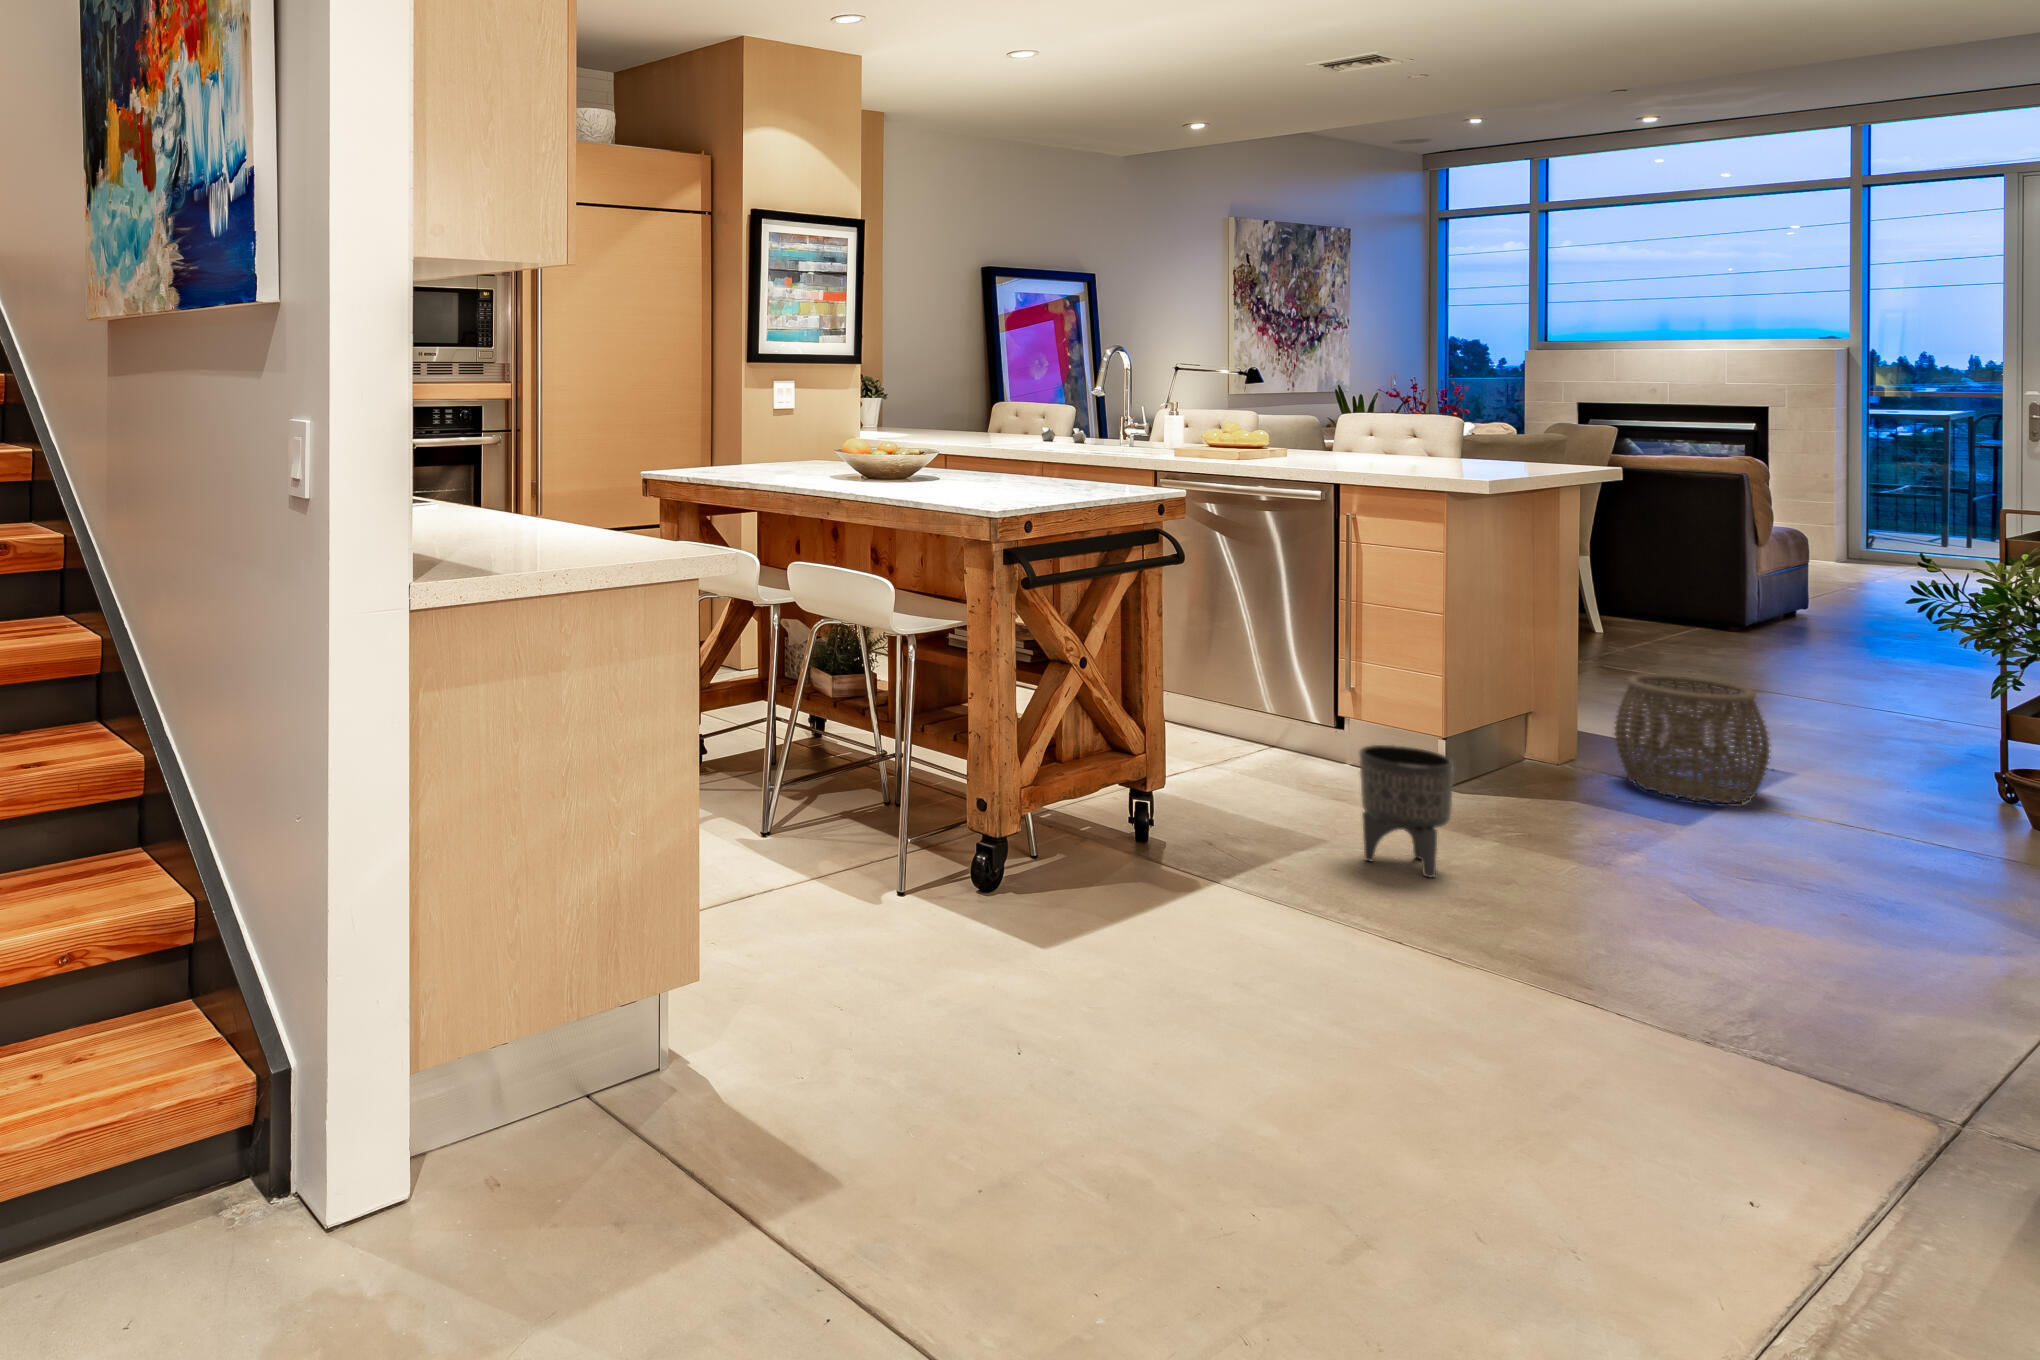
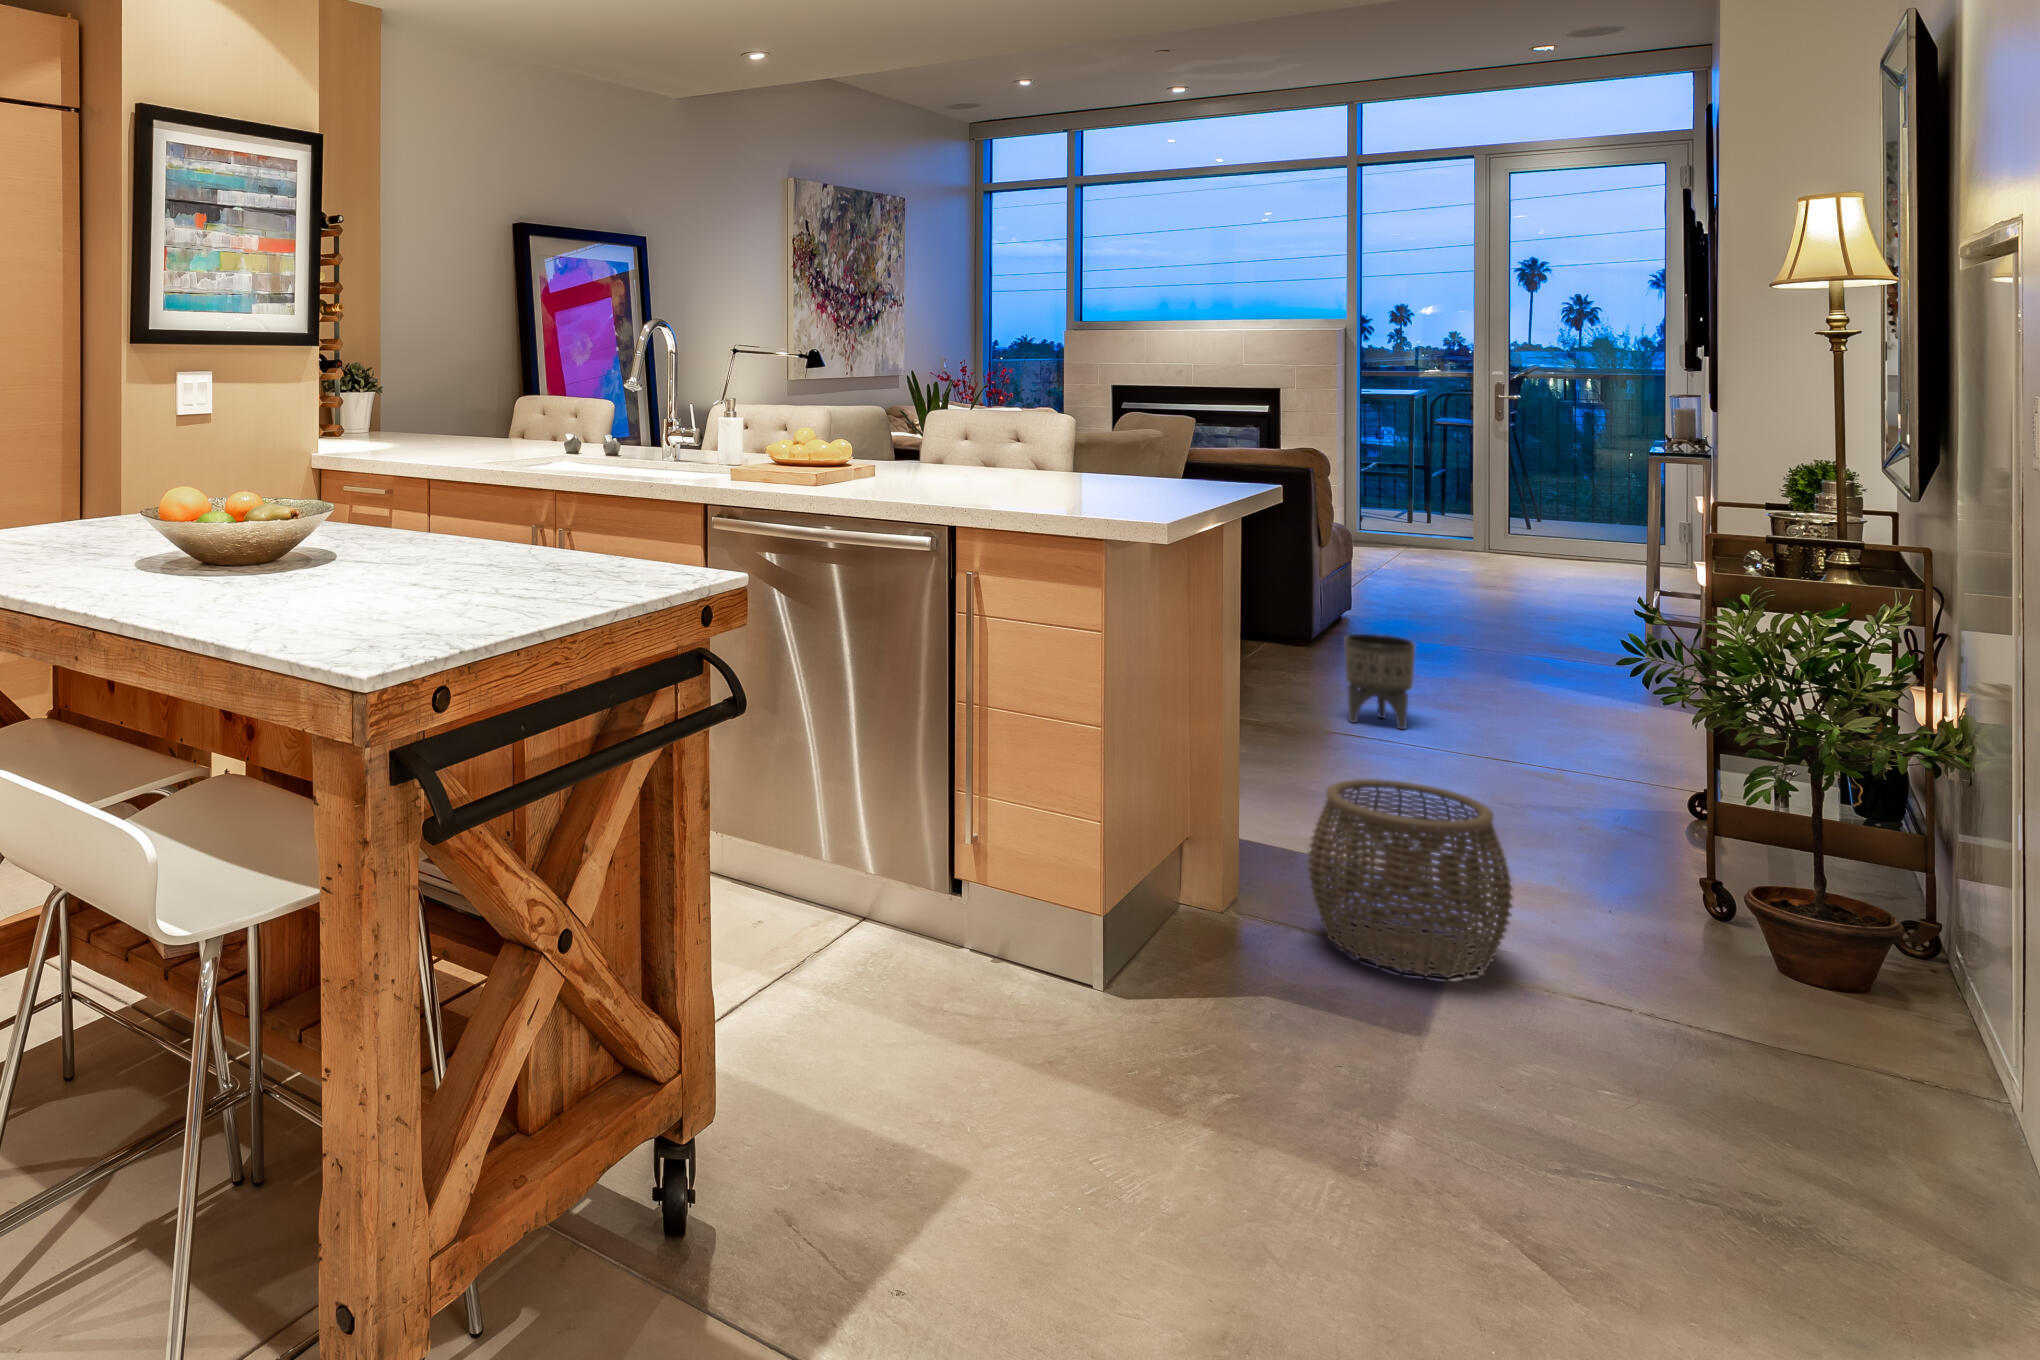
planter: present [1359,745,1454,878] -> present [1344,634,1415,730]

